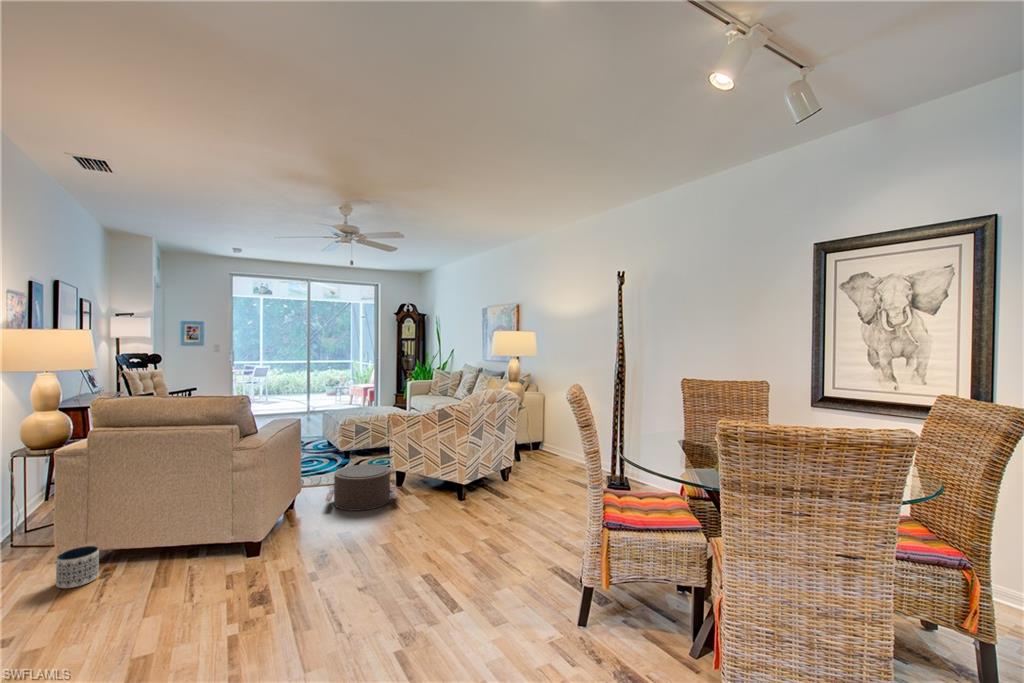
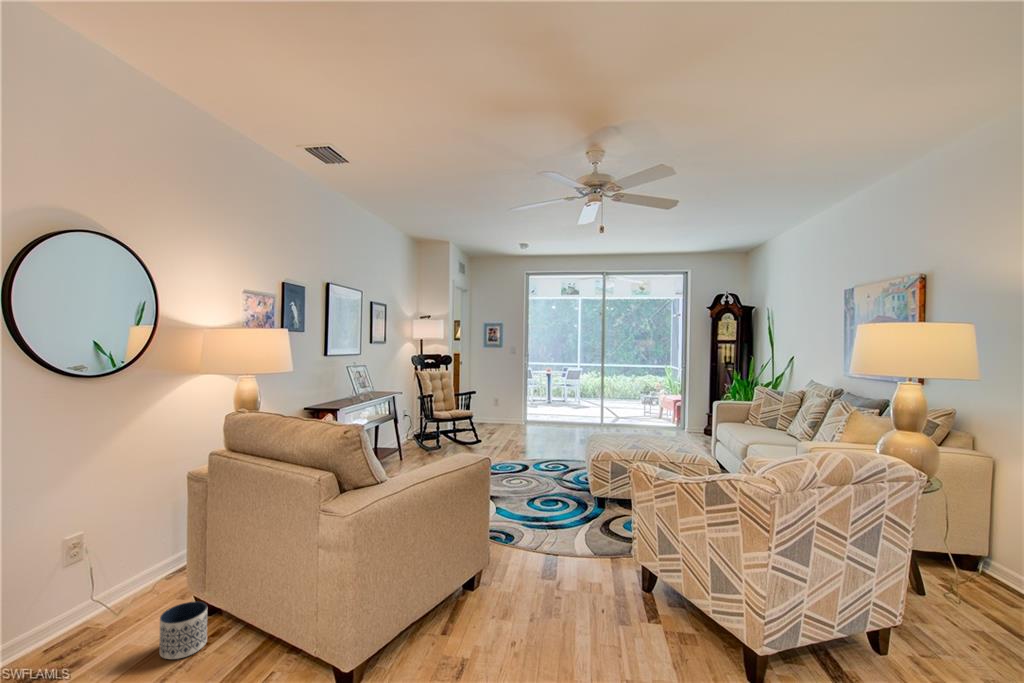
pouf: present [326,464,397,511] -> none [510,545,631,641]

